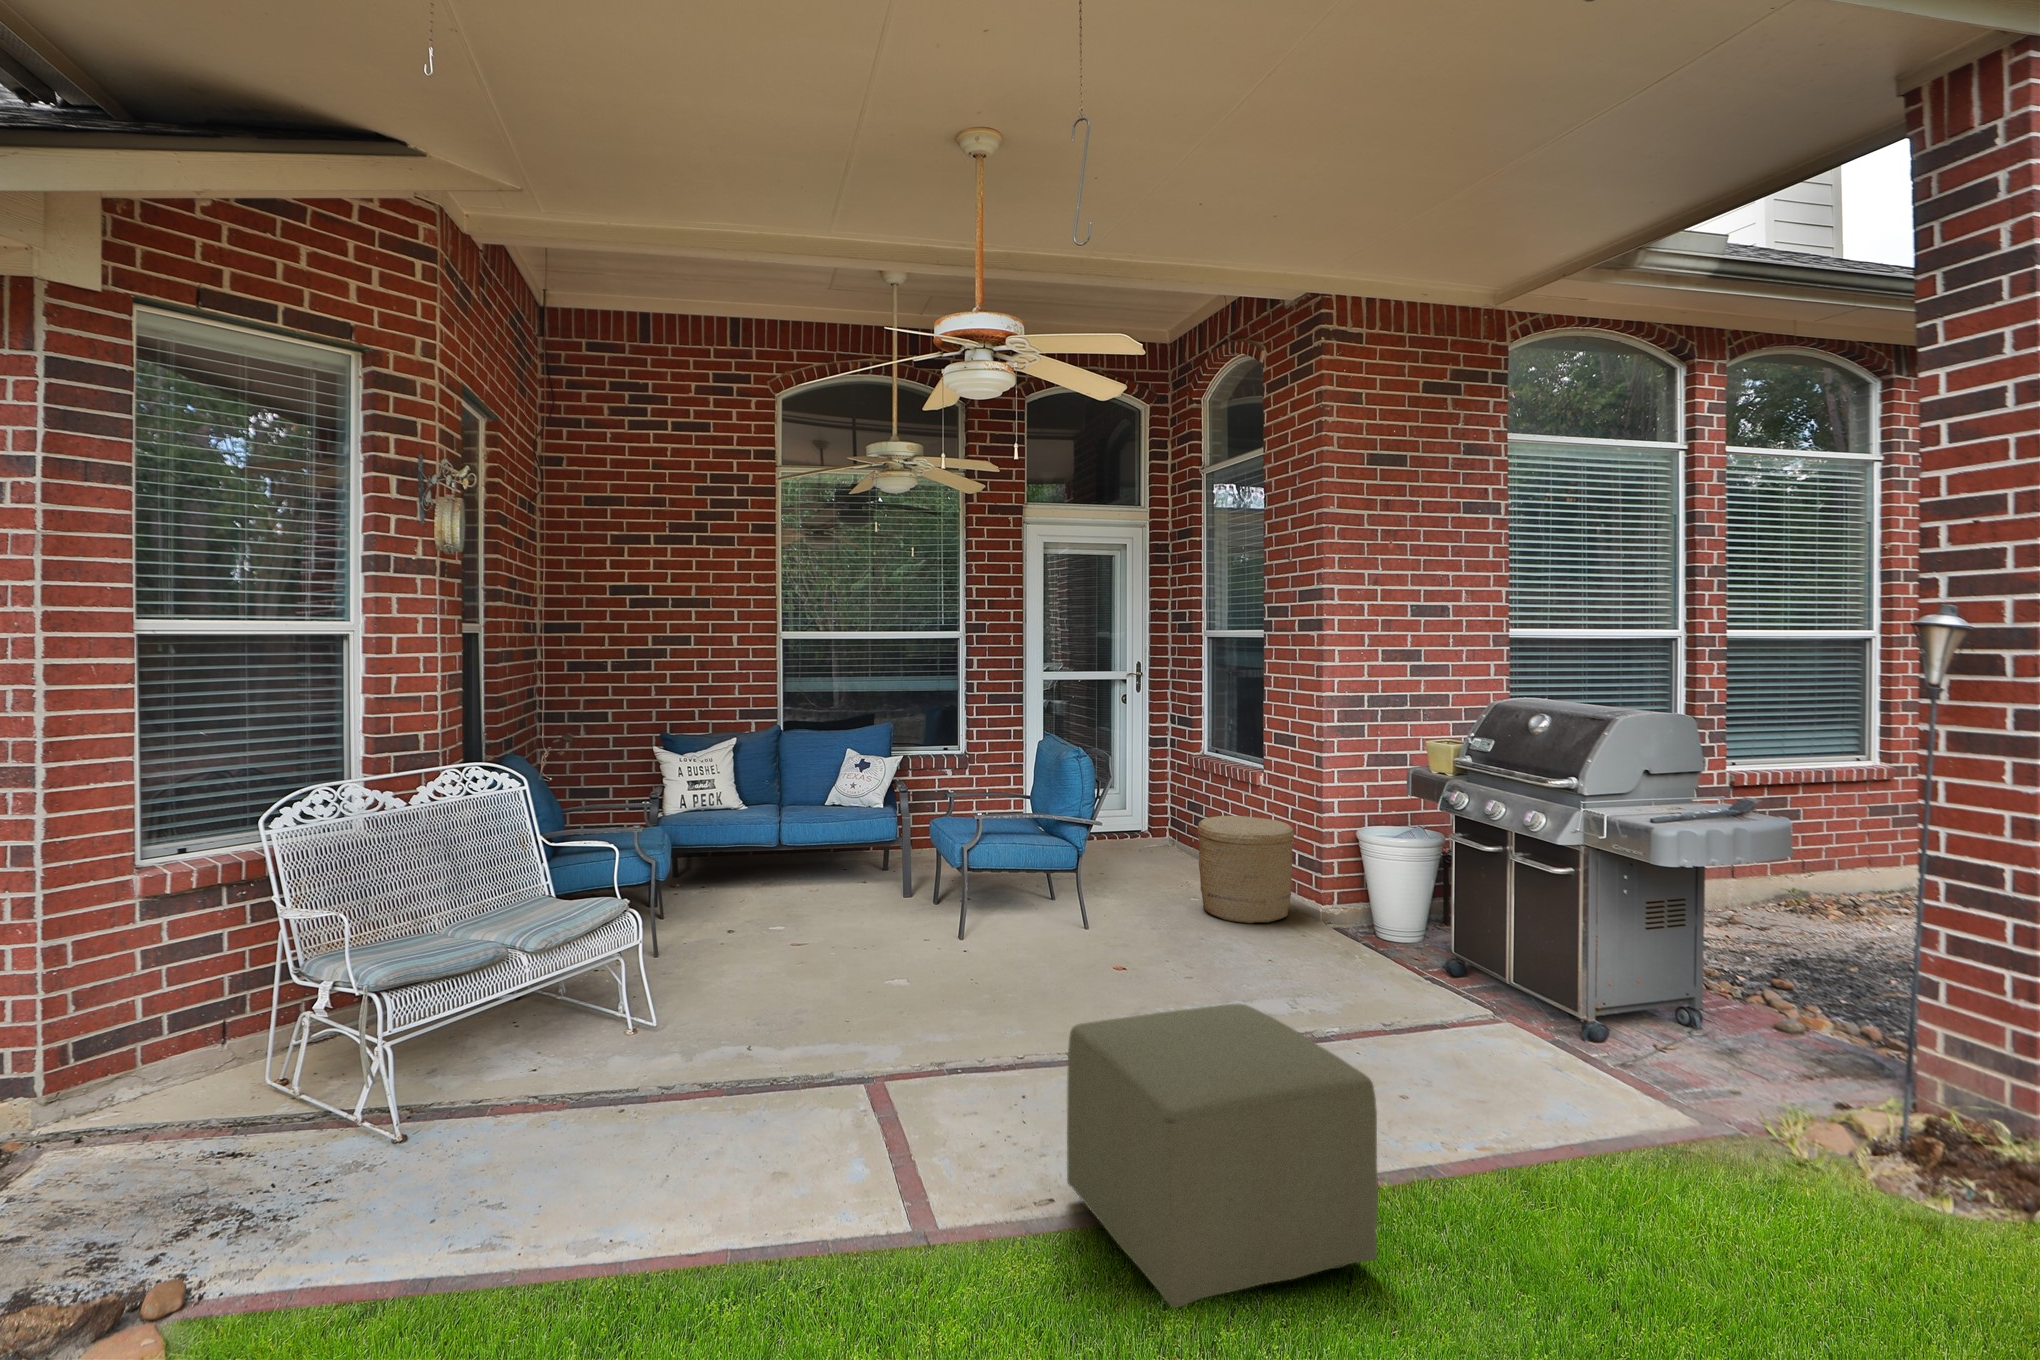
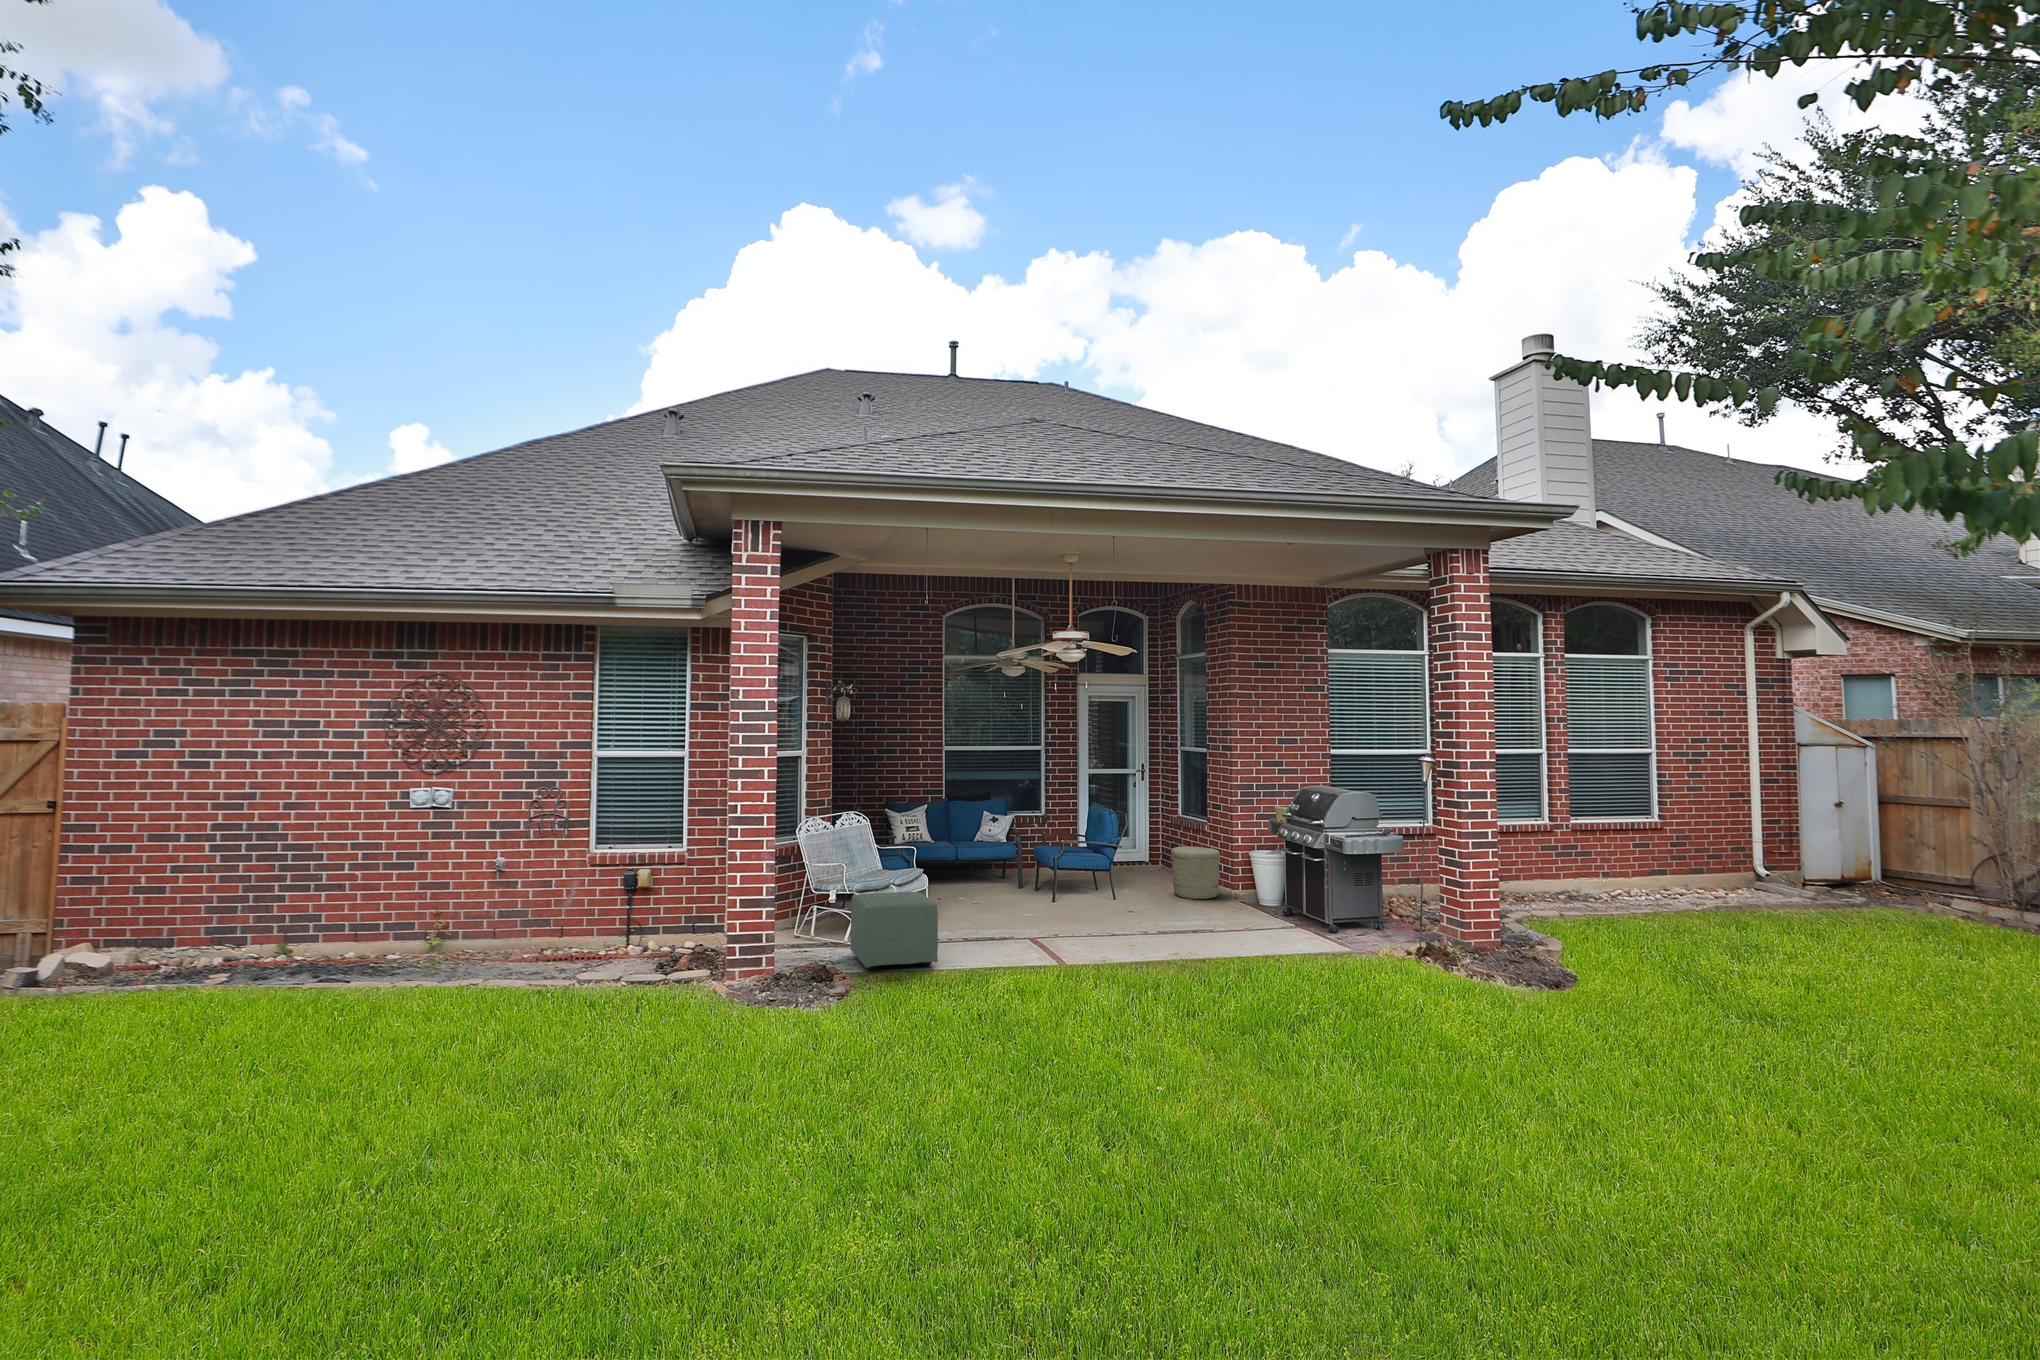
ottoman: present [1067,1004,1378,1308] -> present [851,892,938,970]

